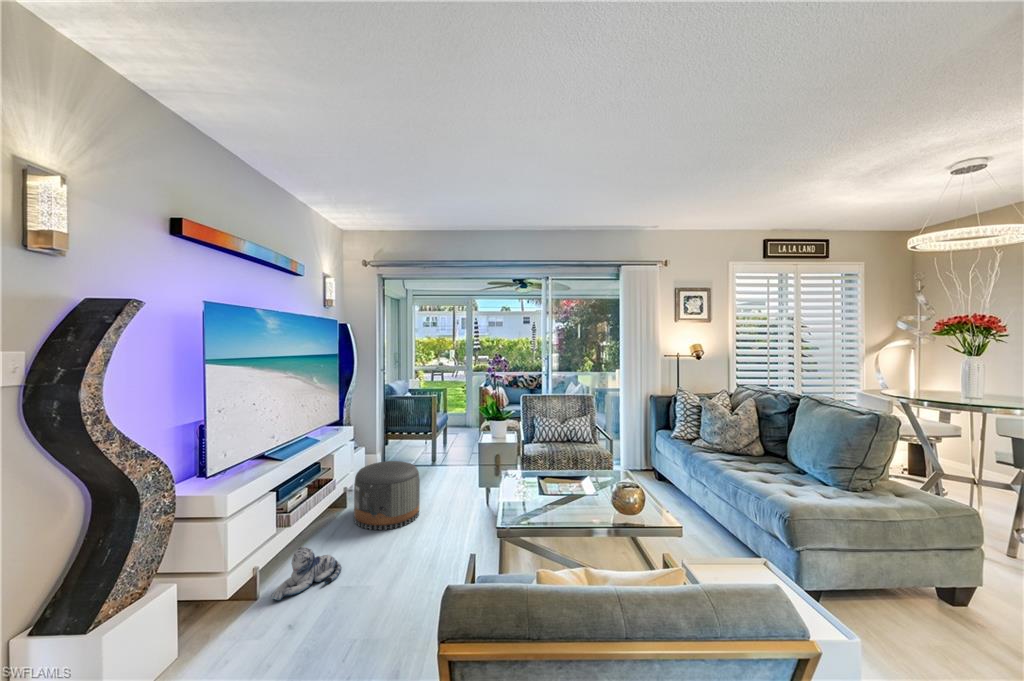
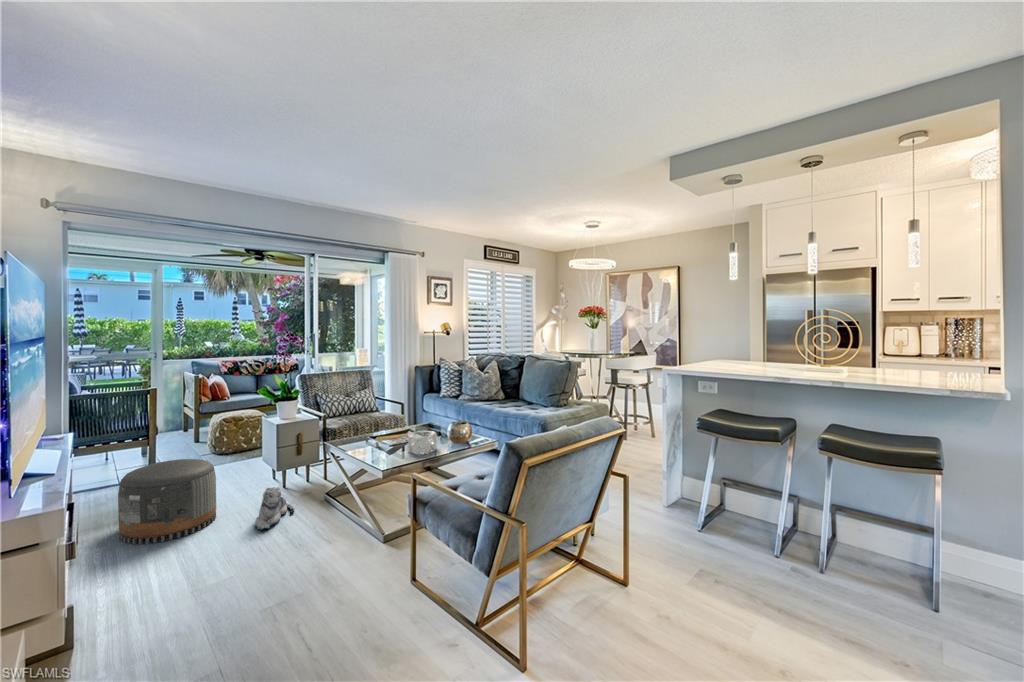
decorative bowl: none [554,486,589,520] -> present [408,431,437,454]
plush toy: present [272,547,341,600] -> present [255,488,294,530]

